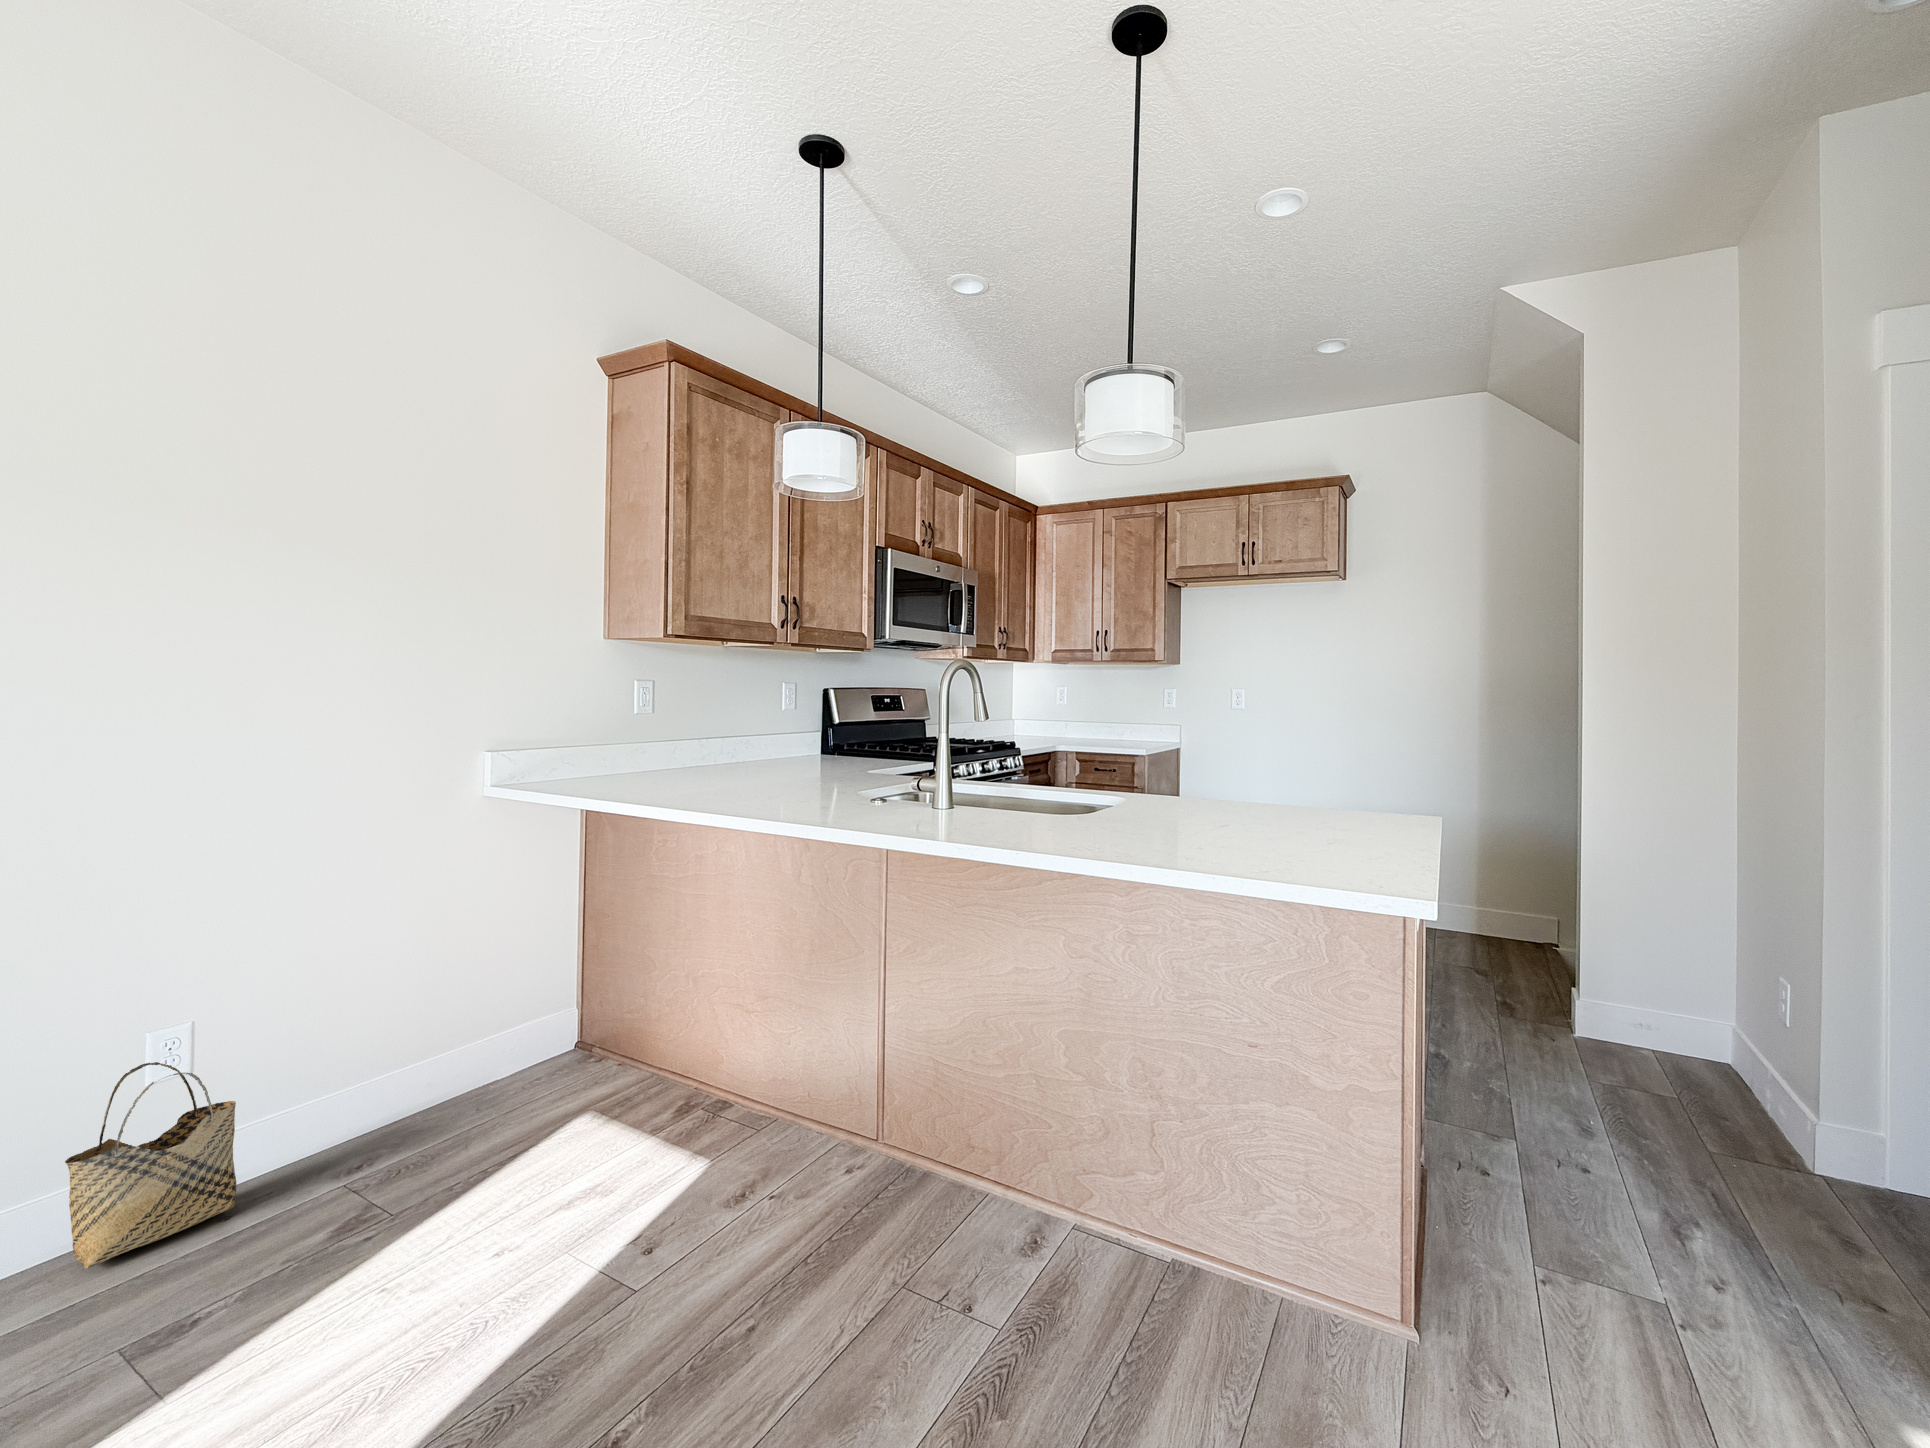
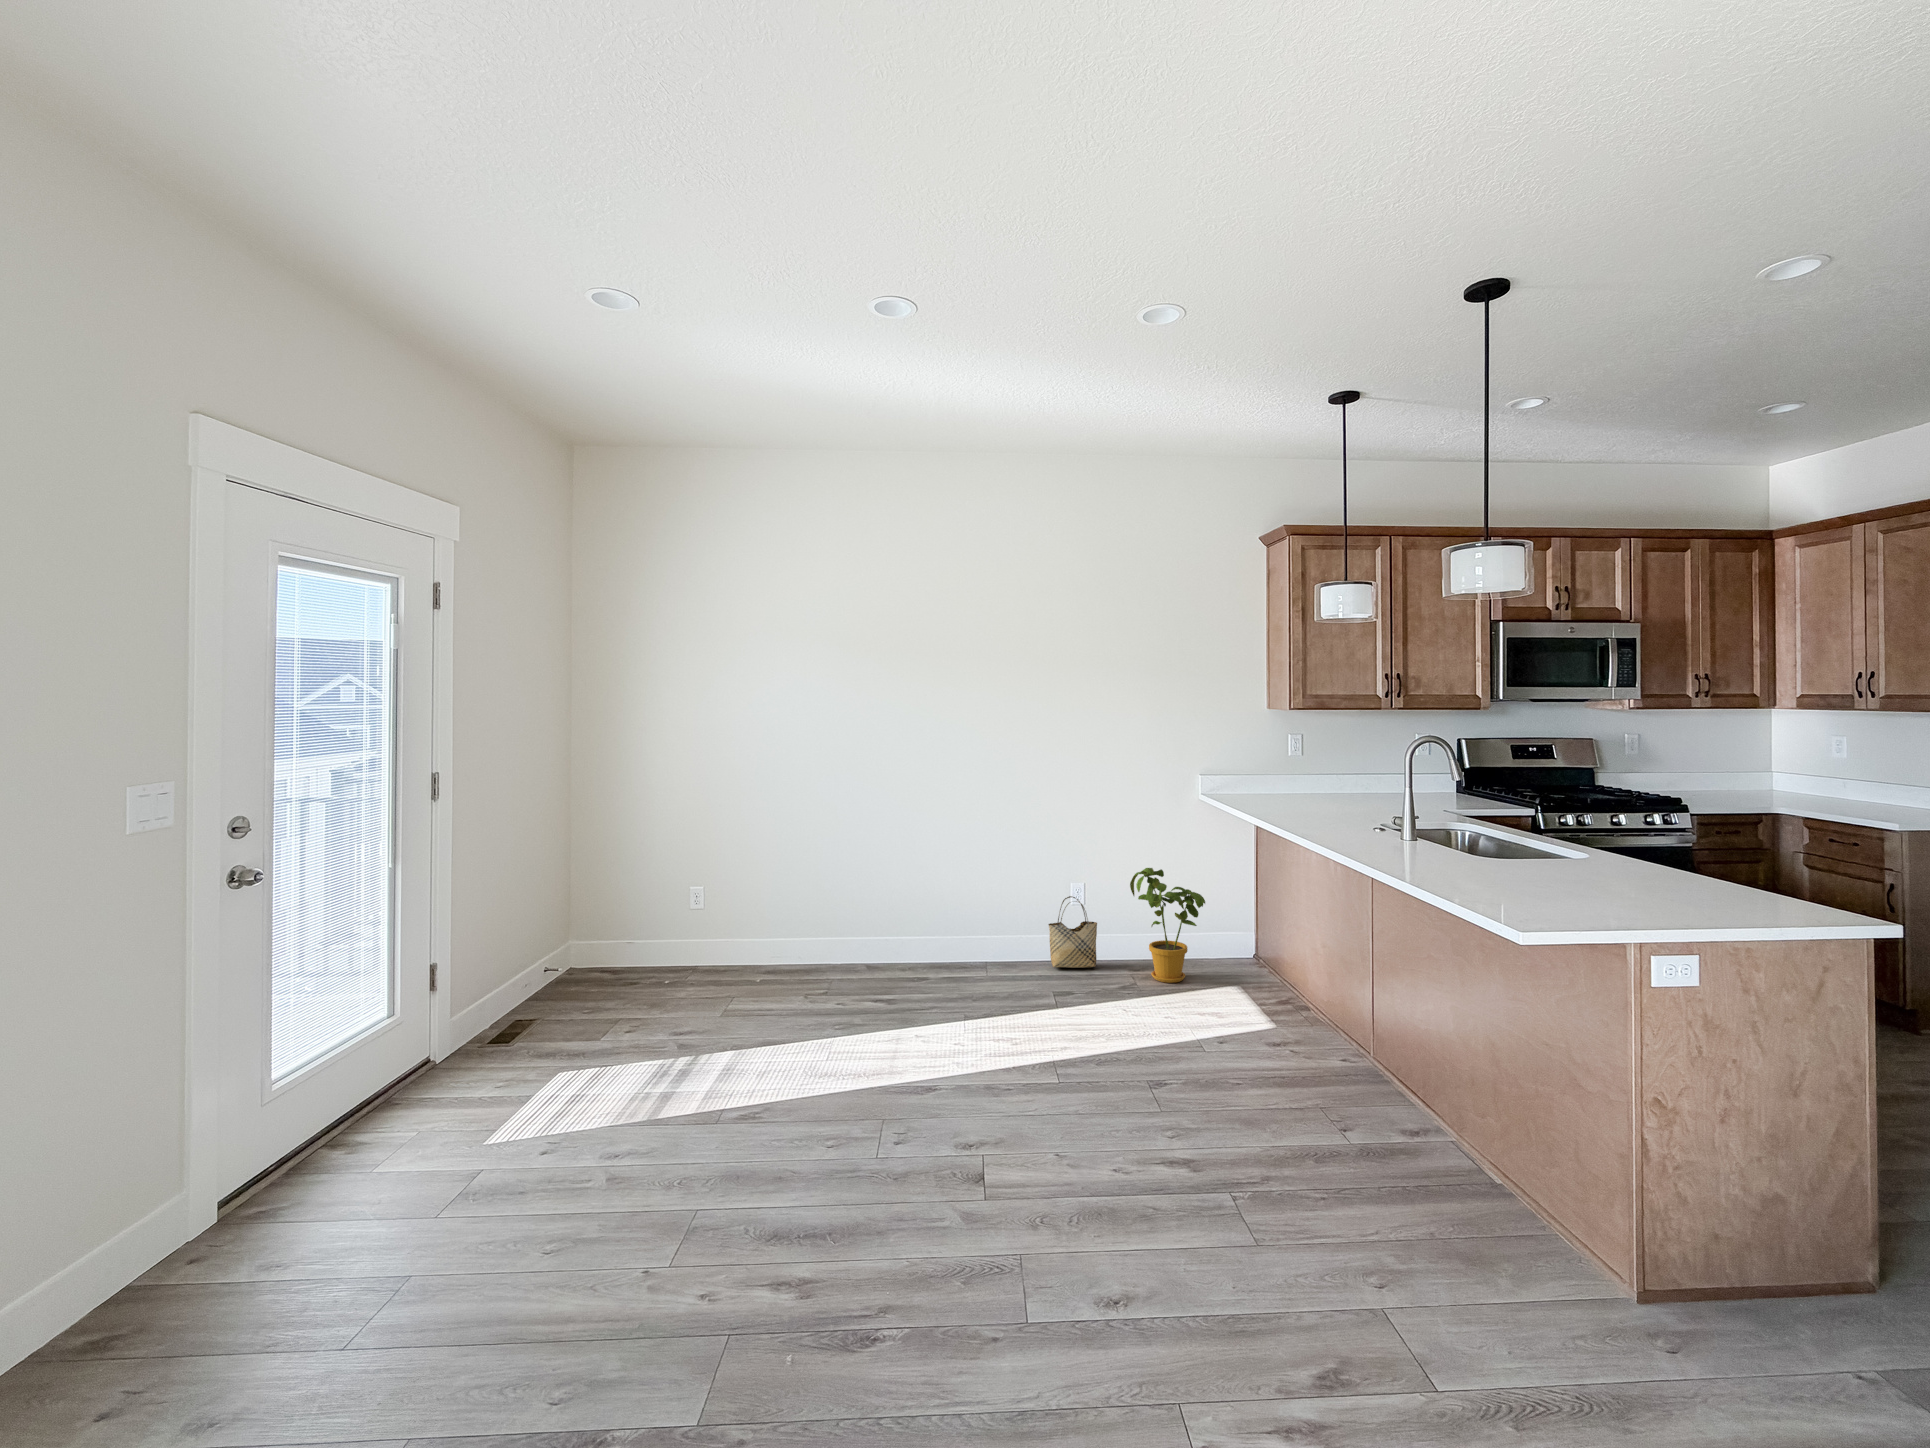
house plant: none [348,941,537,1171] -> present [1130,868,1205,983]

